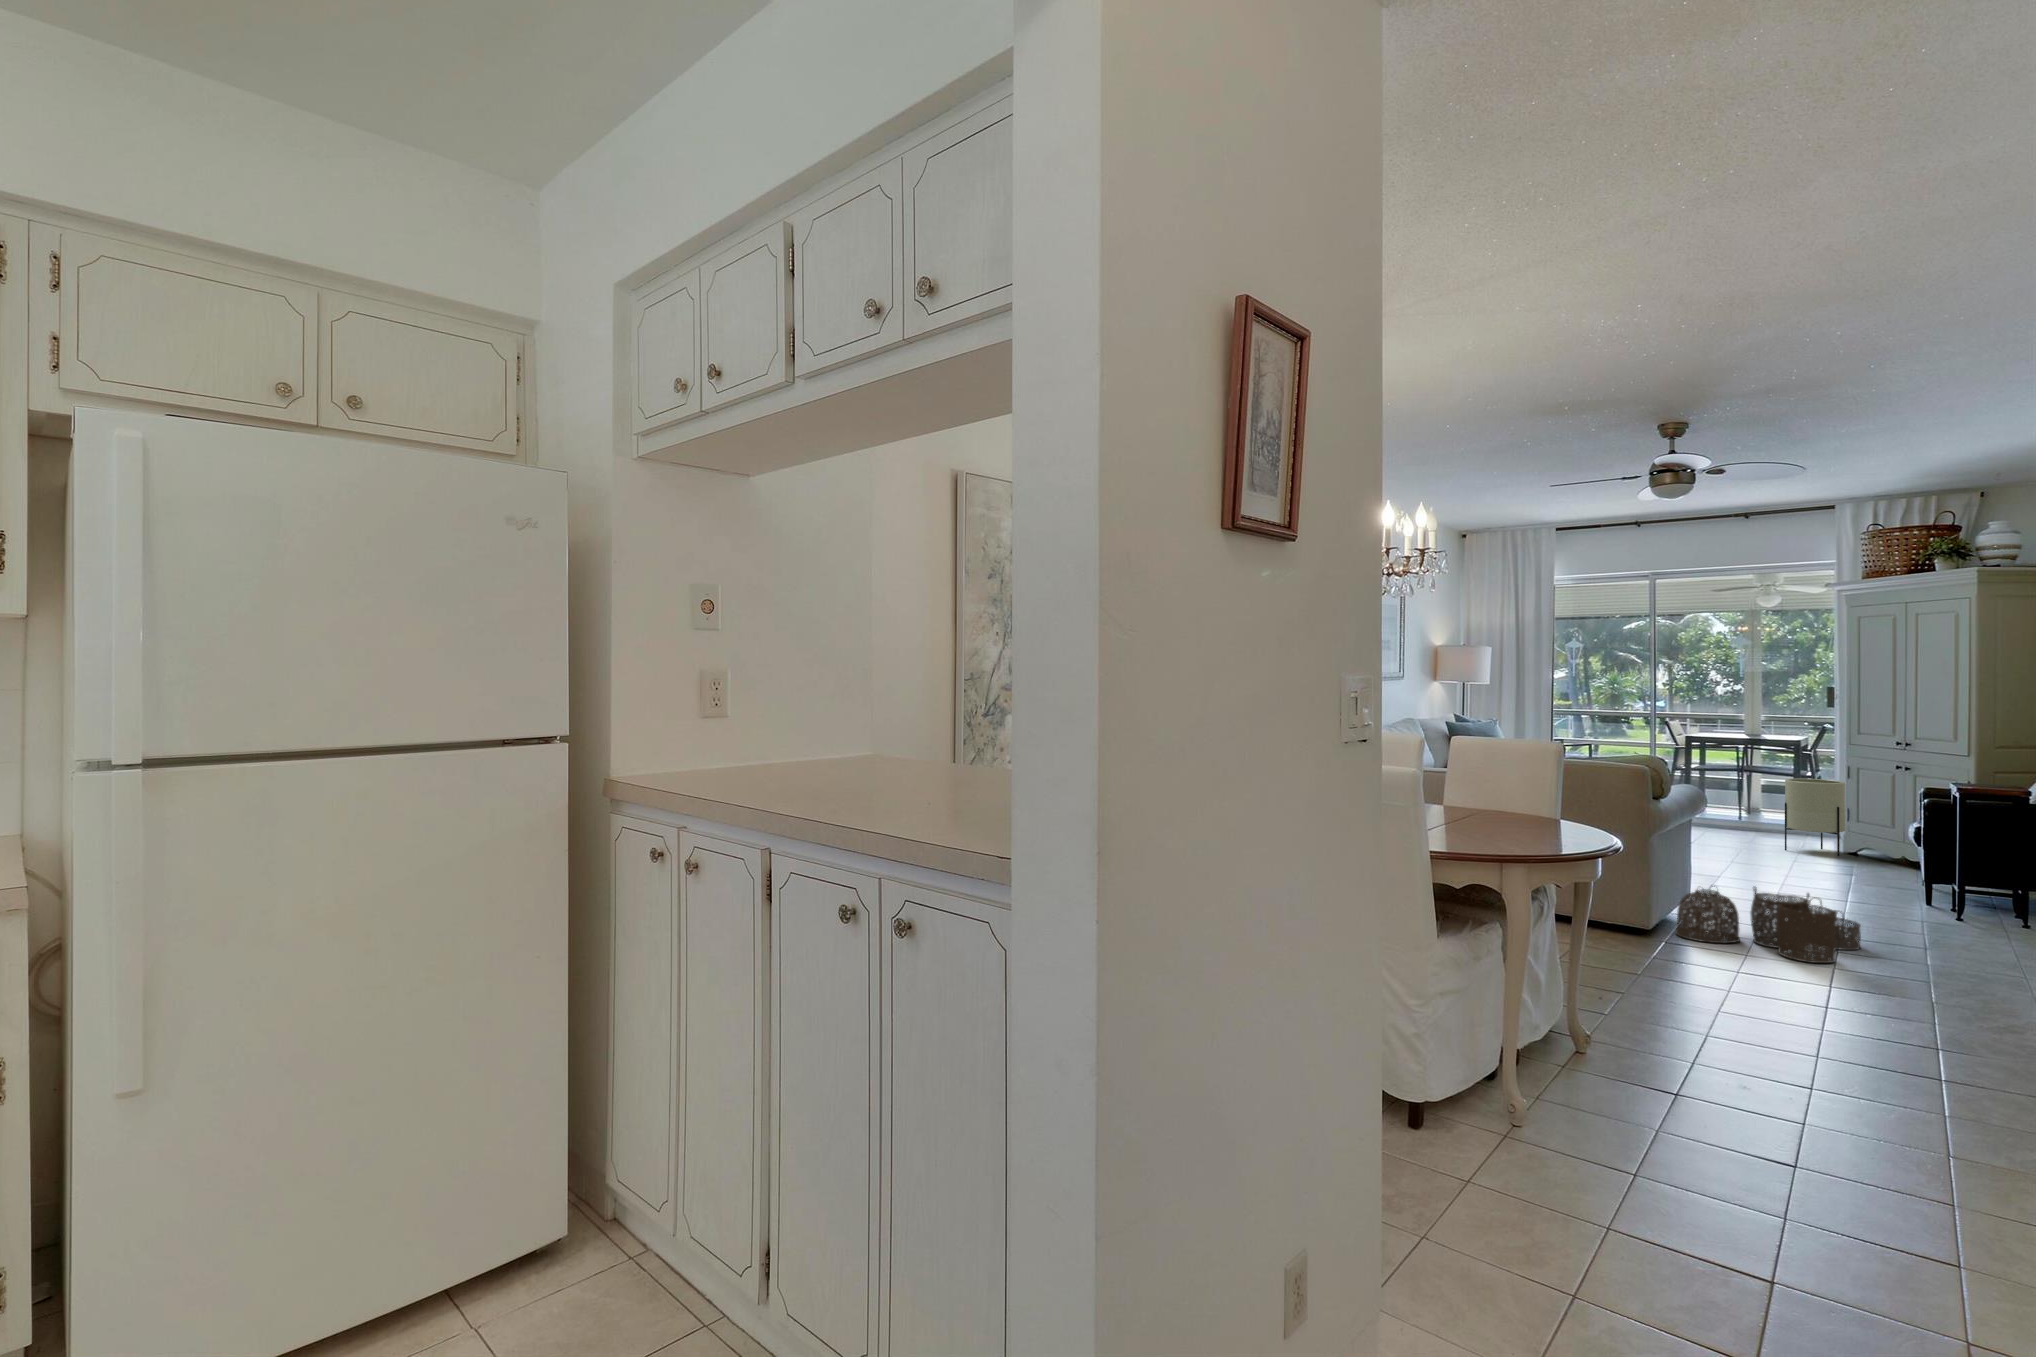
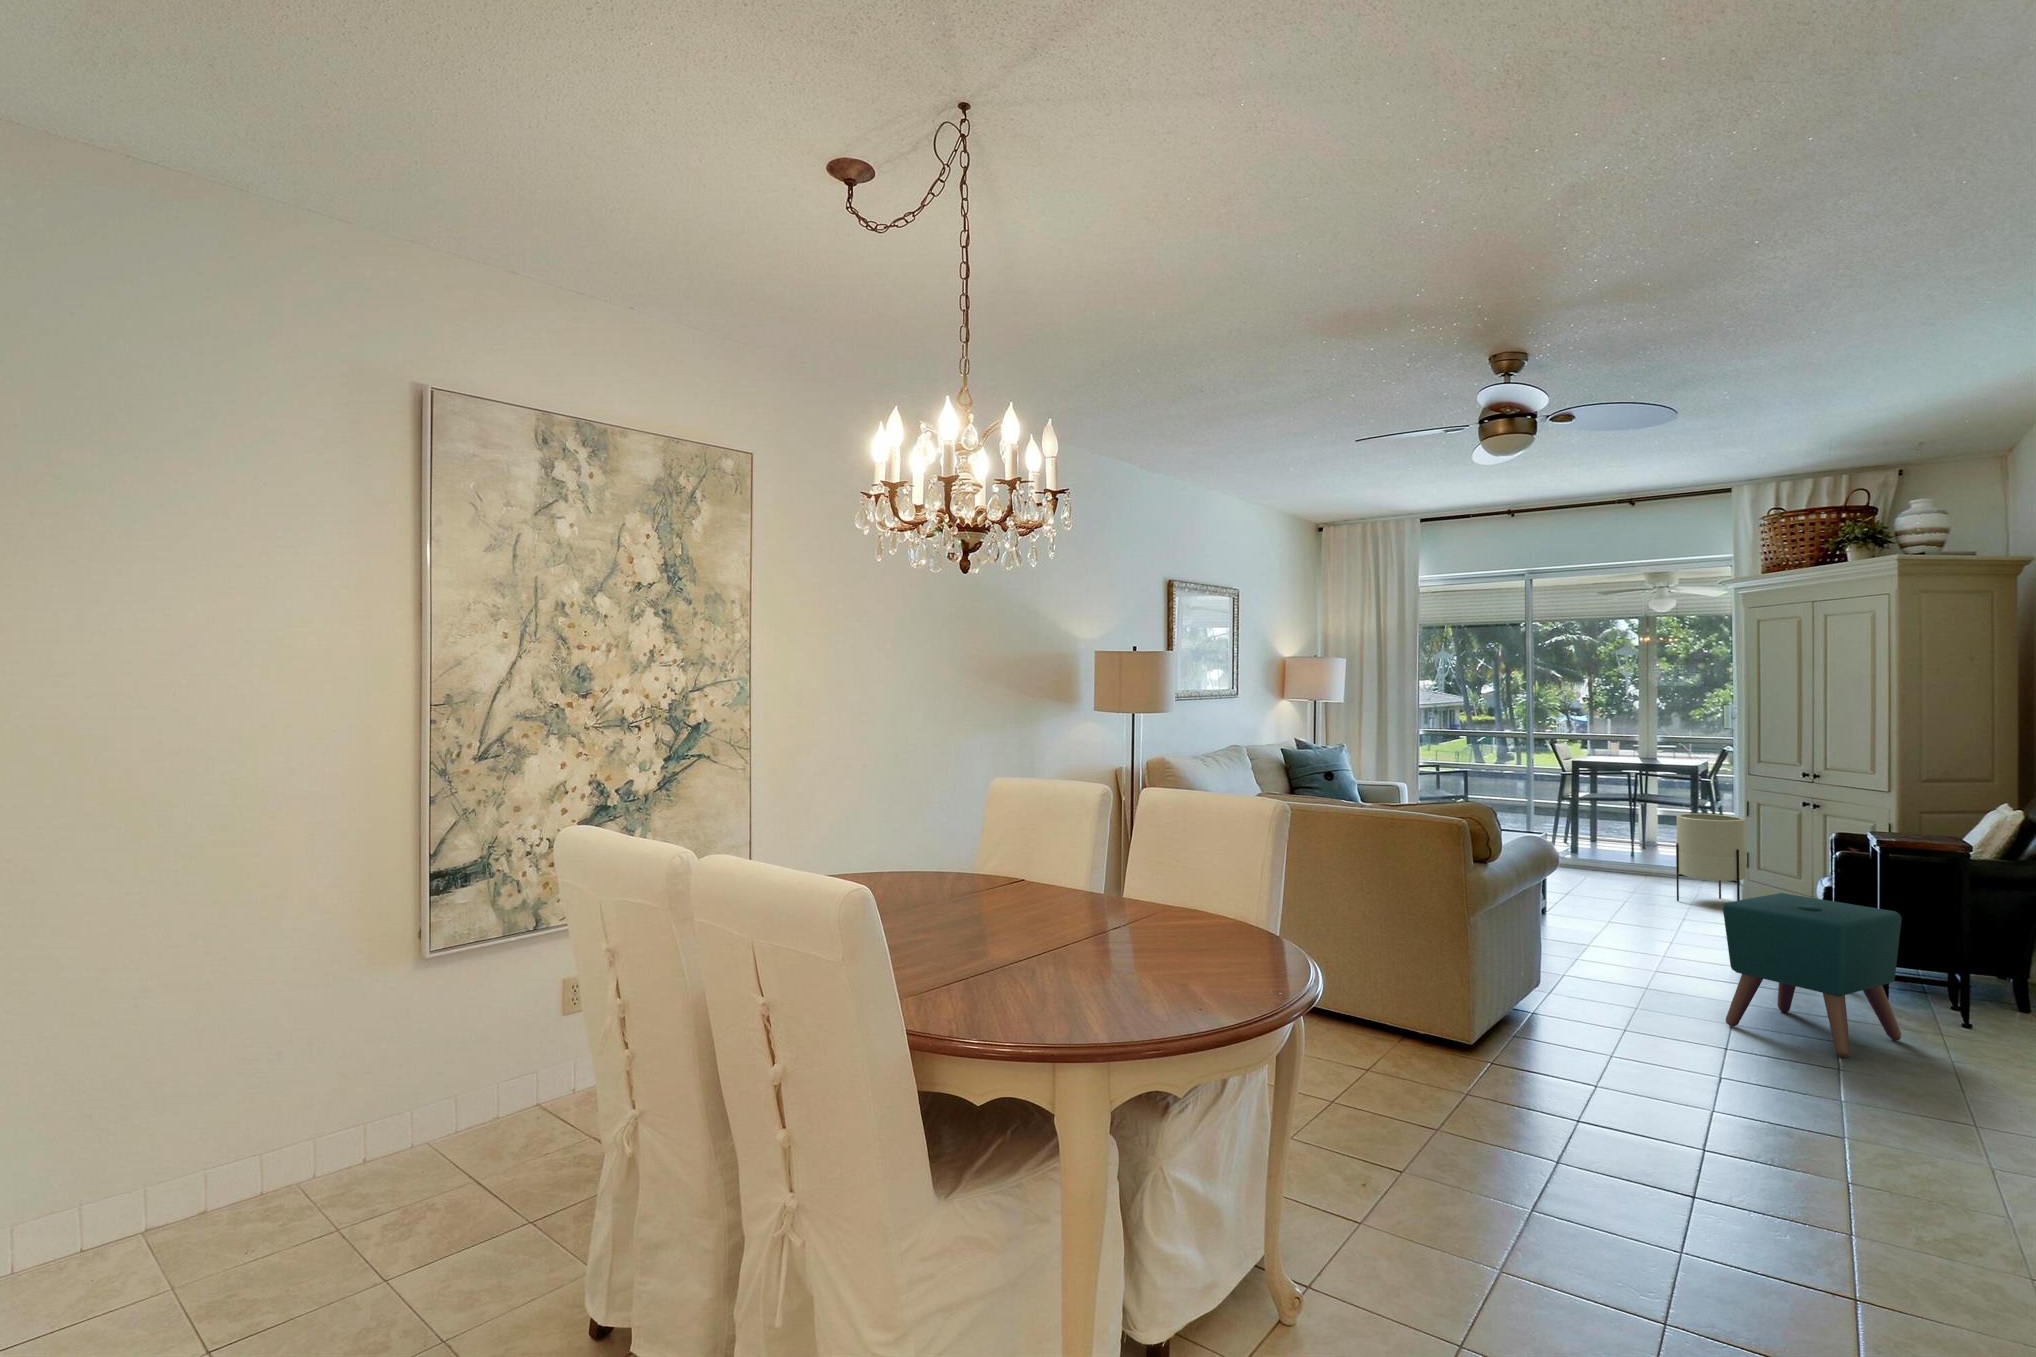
ottoman: none [1835,827,1974,940] -> present [1723,893,1902,1058]
woven basket: present [1676,886,1861,963] -> none [1511,985,1754,1109]

